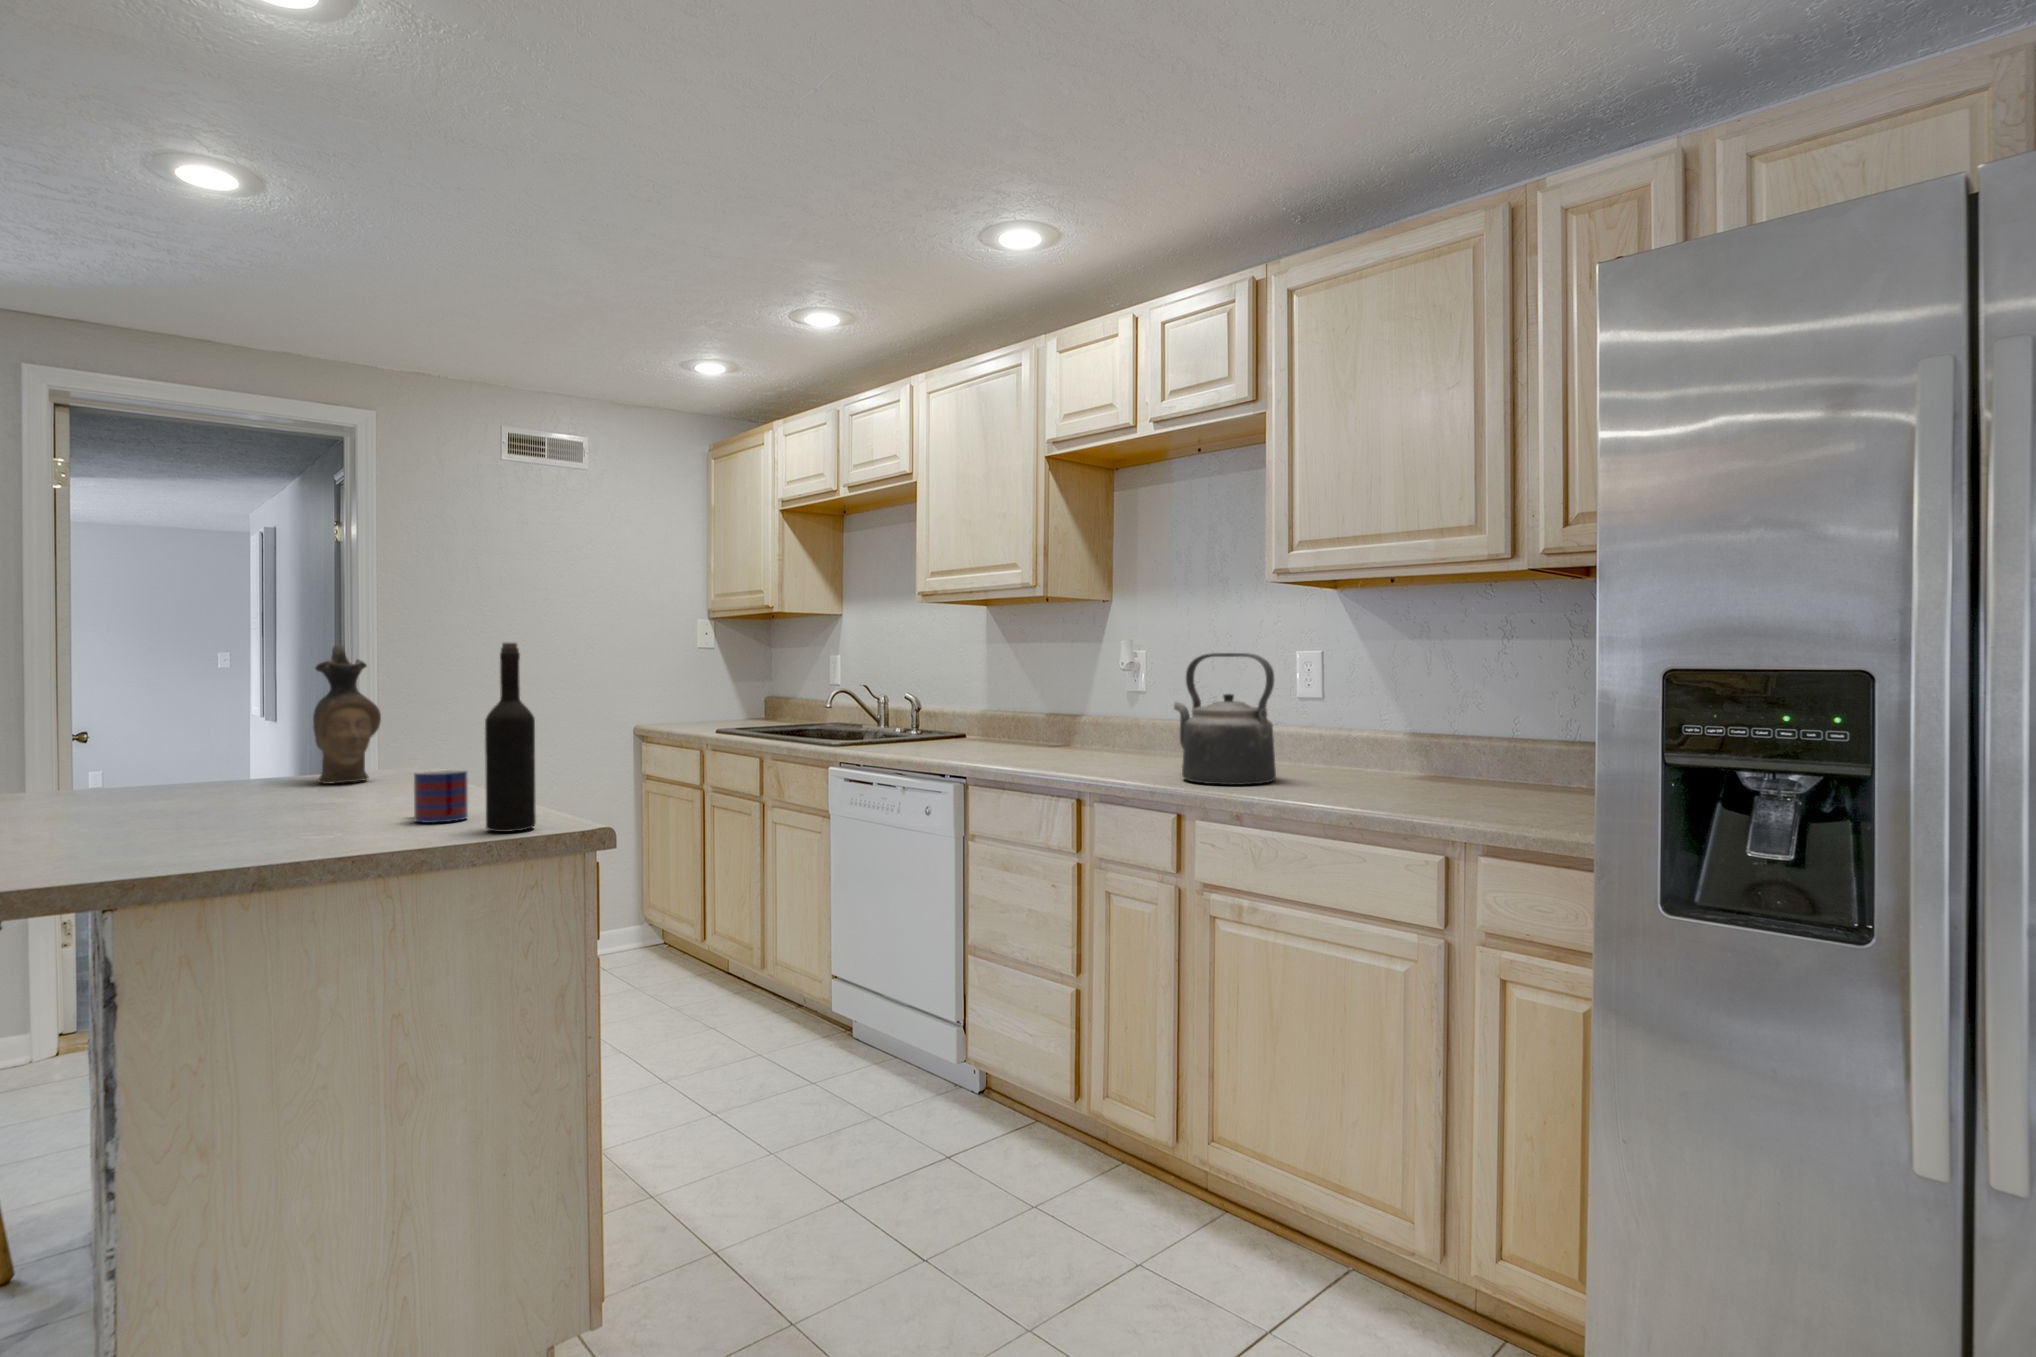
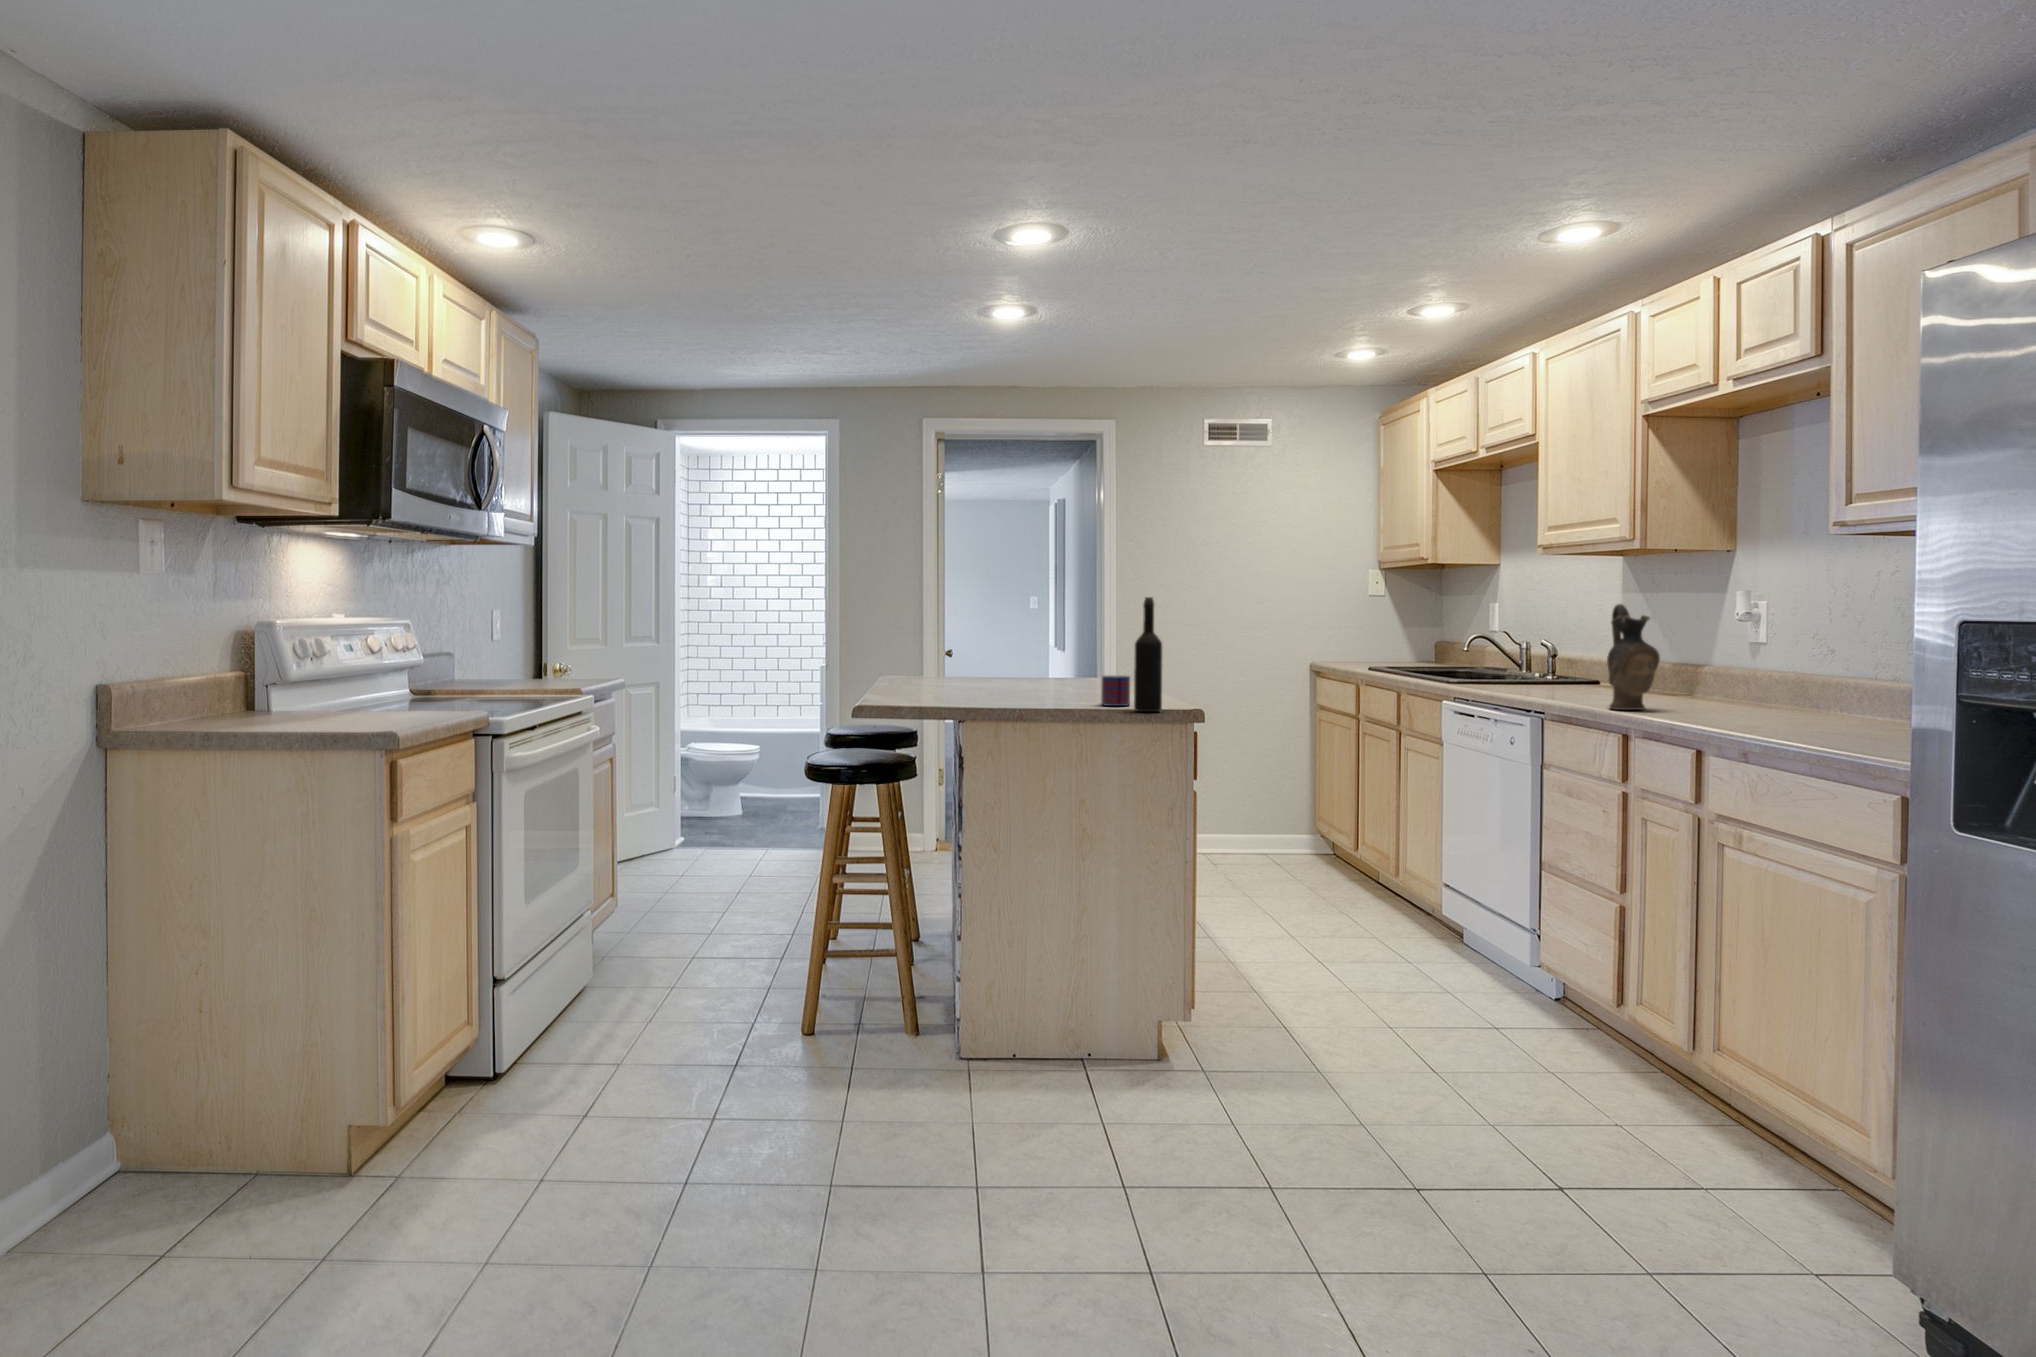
ceramic pitcher: present [313,645,381,784] -> present [1607,604,1660,710]
kettle: present [1174,653,1276,785] -> none [1720,603,1824,727]

